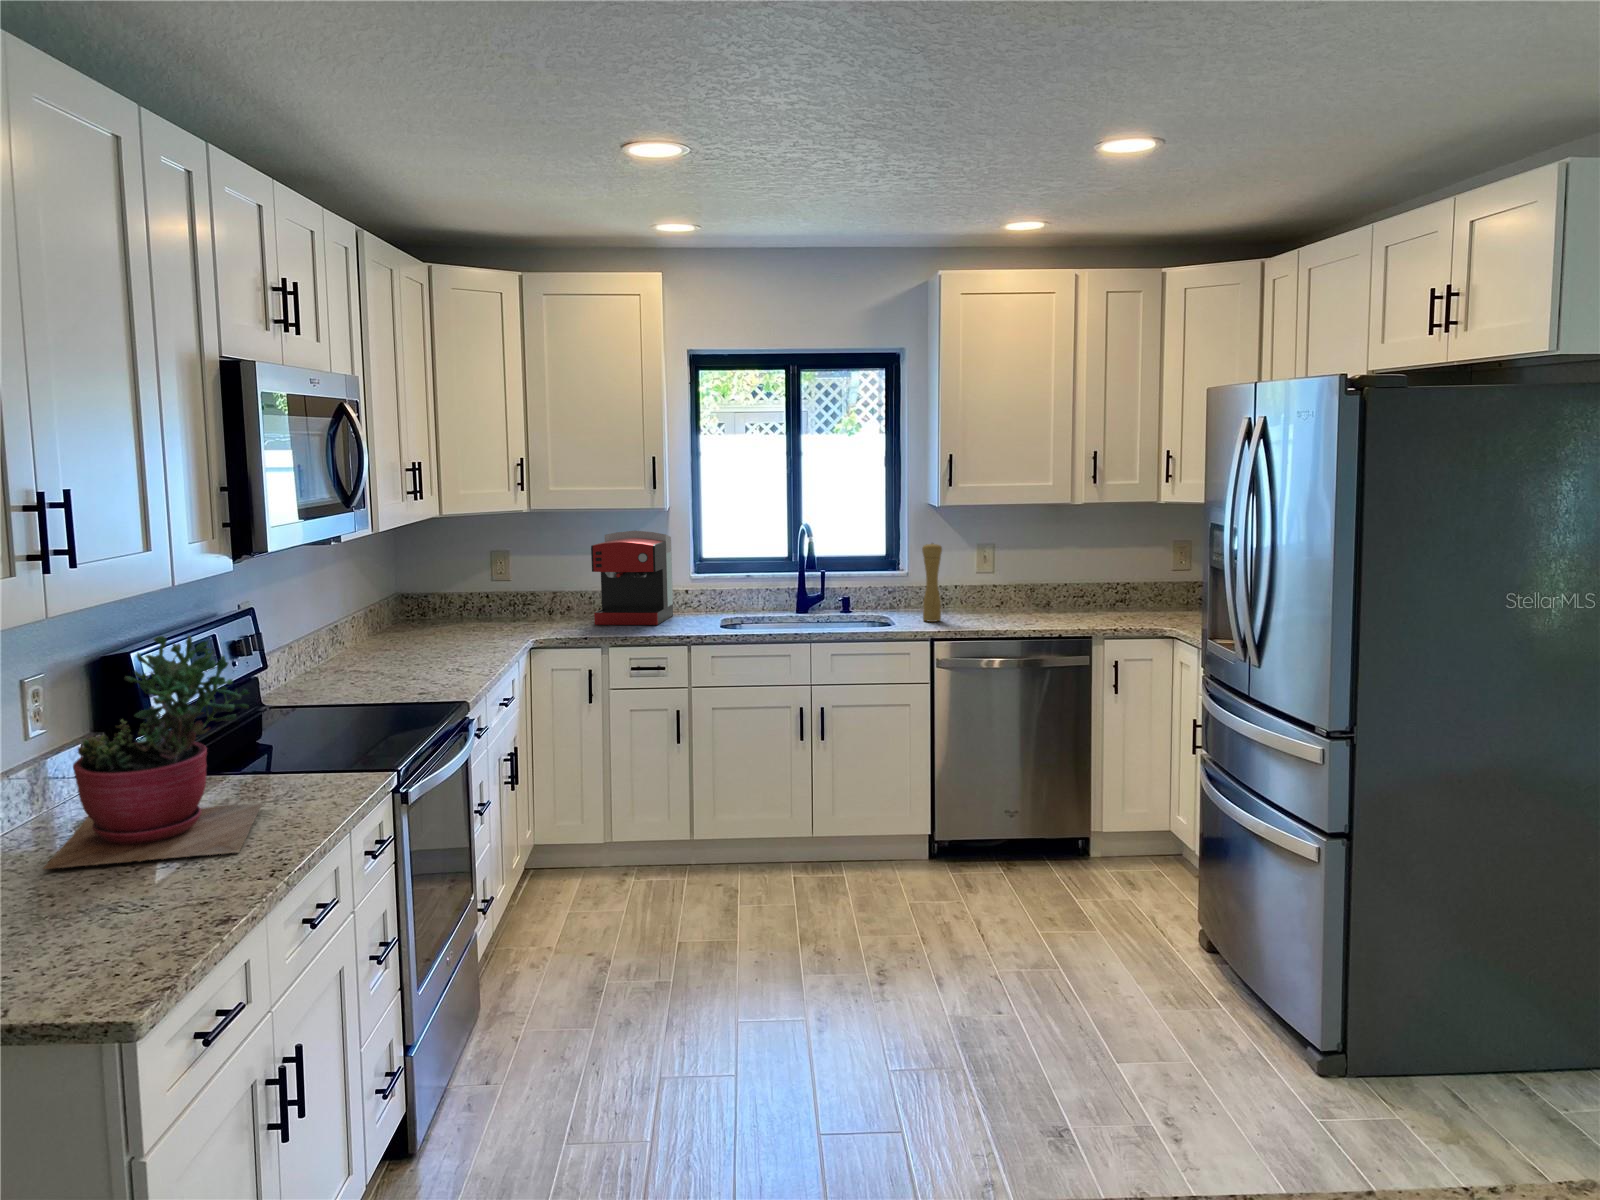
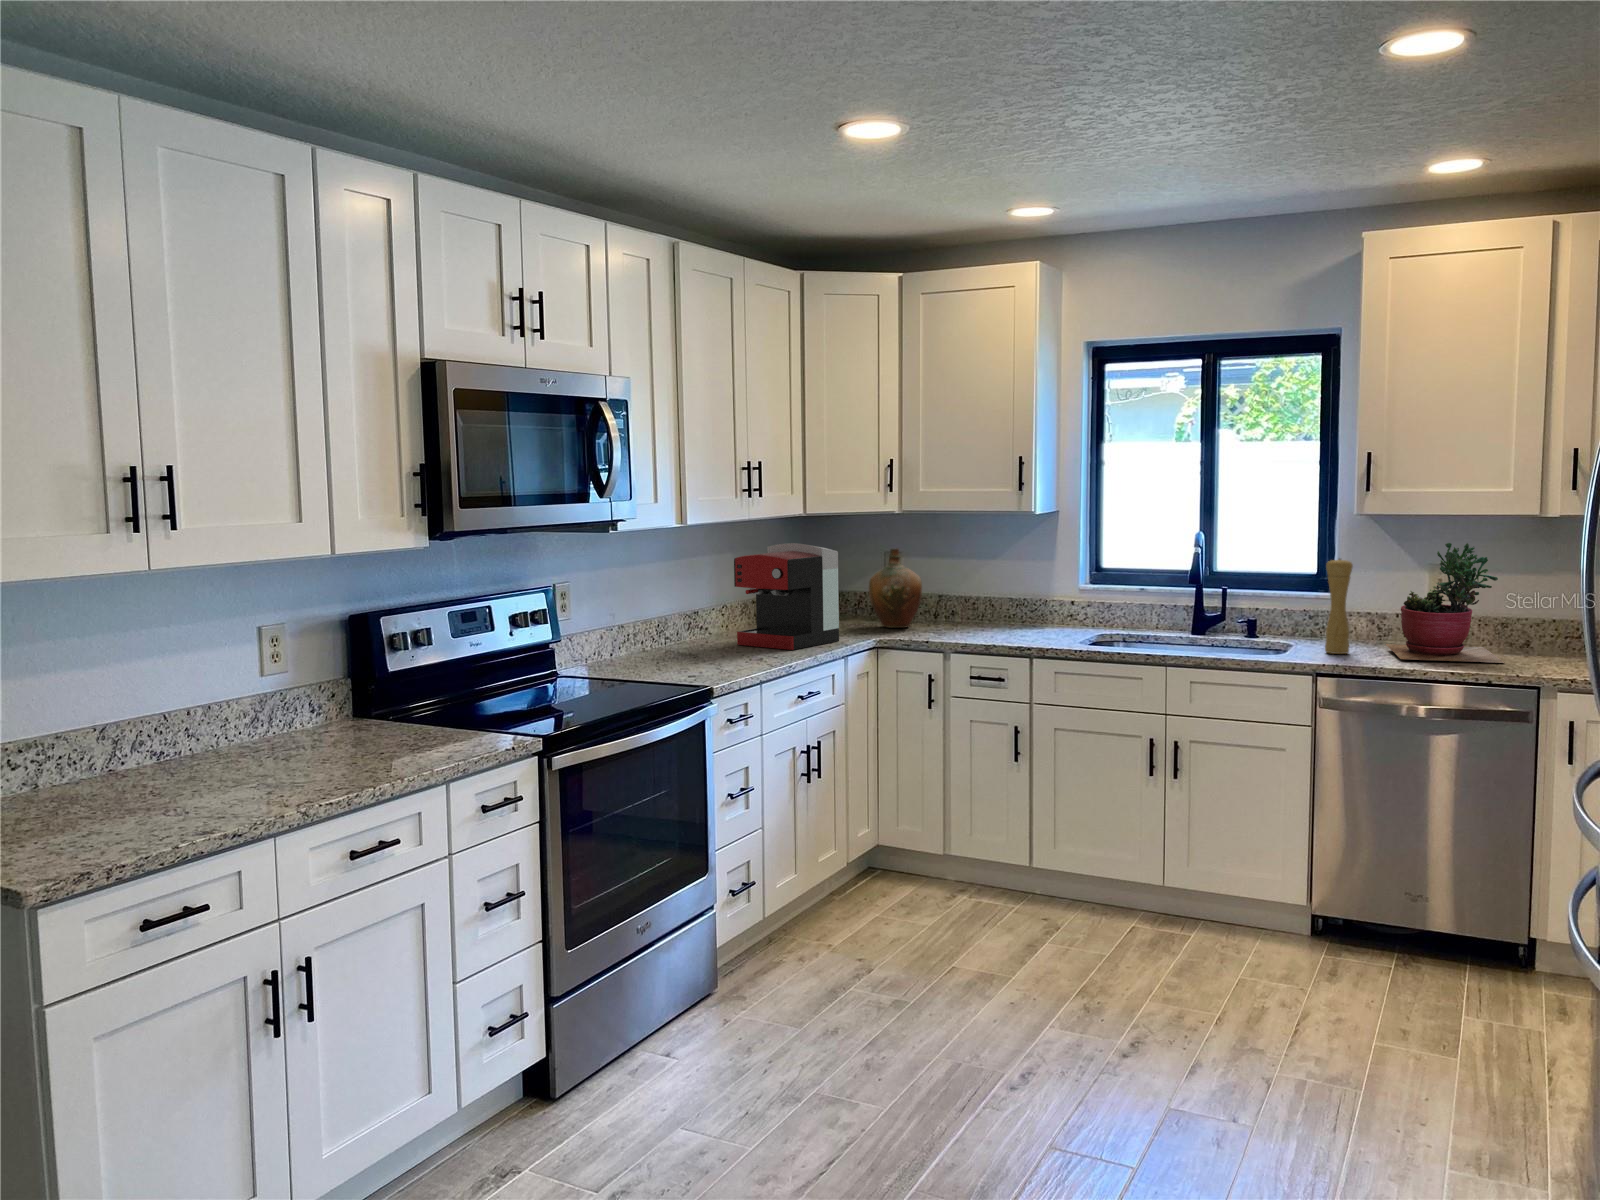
coffee maker: present [591,531,673,625] -> present [734,543,839,650]
ceramic jug: none [494,548,551,627] -> present [869,548,922,628]
succulent plant: present [43,636,262,869] -> present [1386,543,1505,663]

